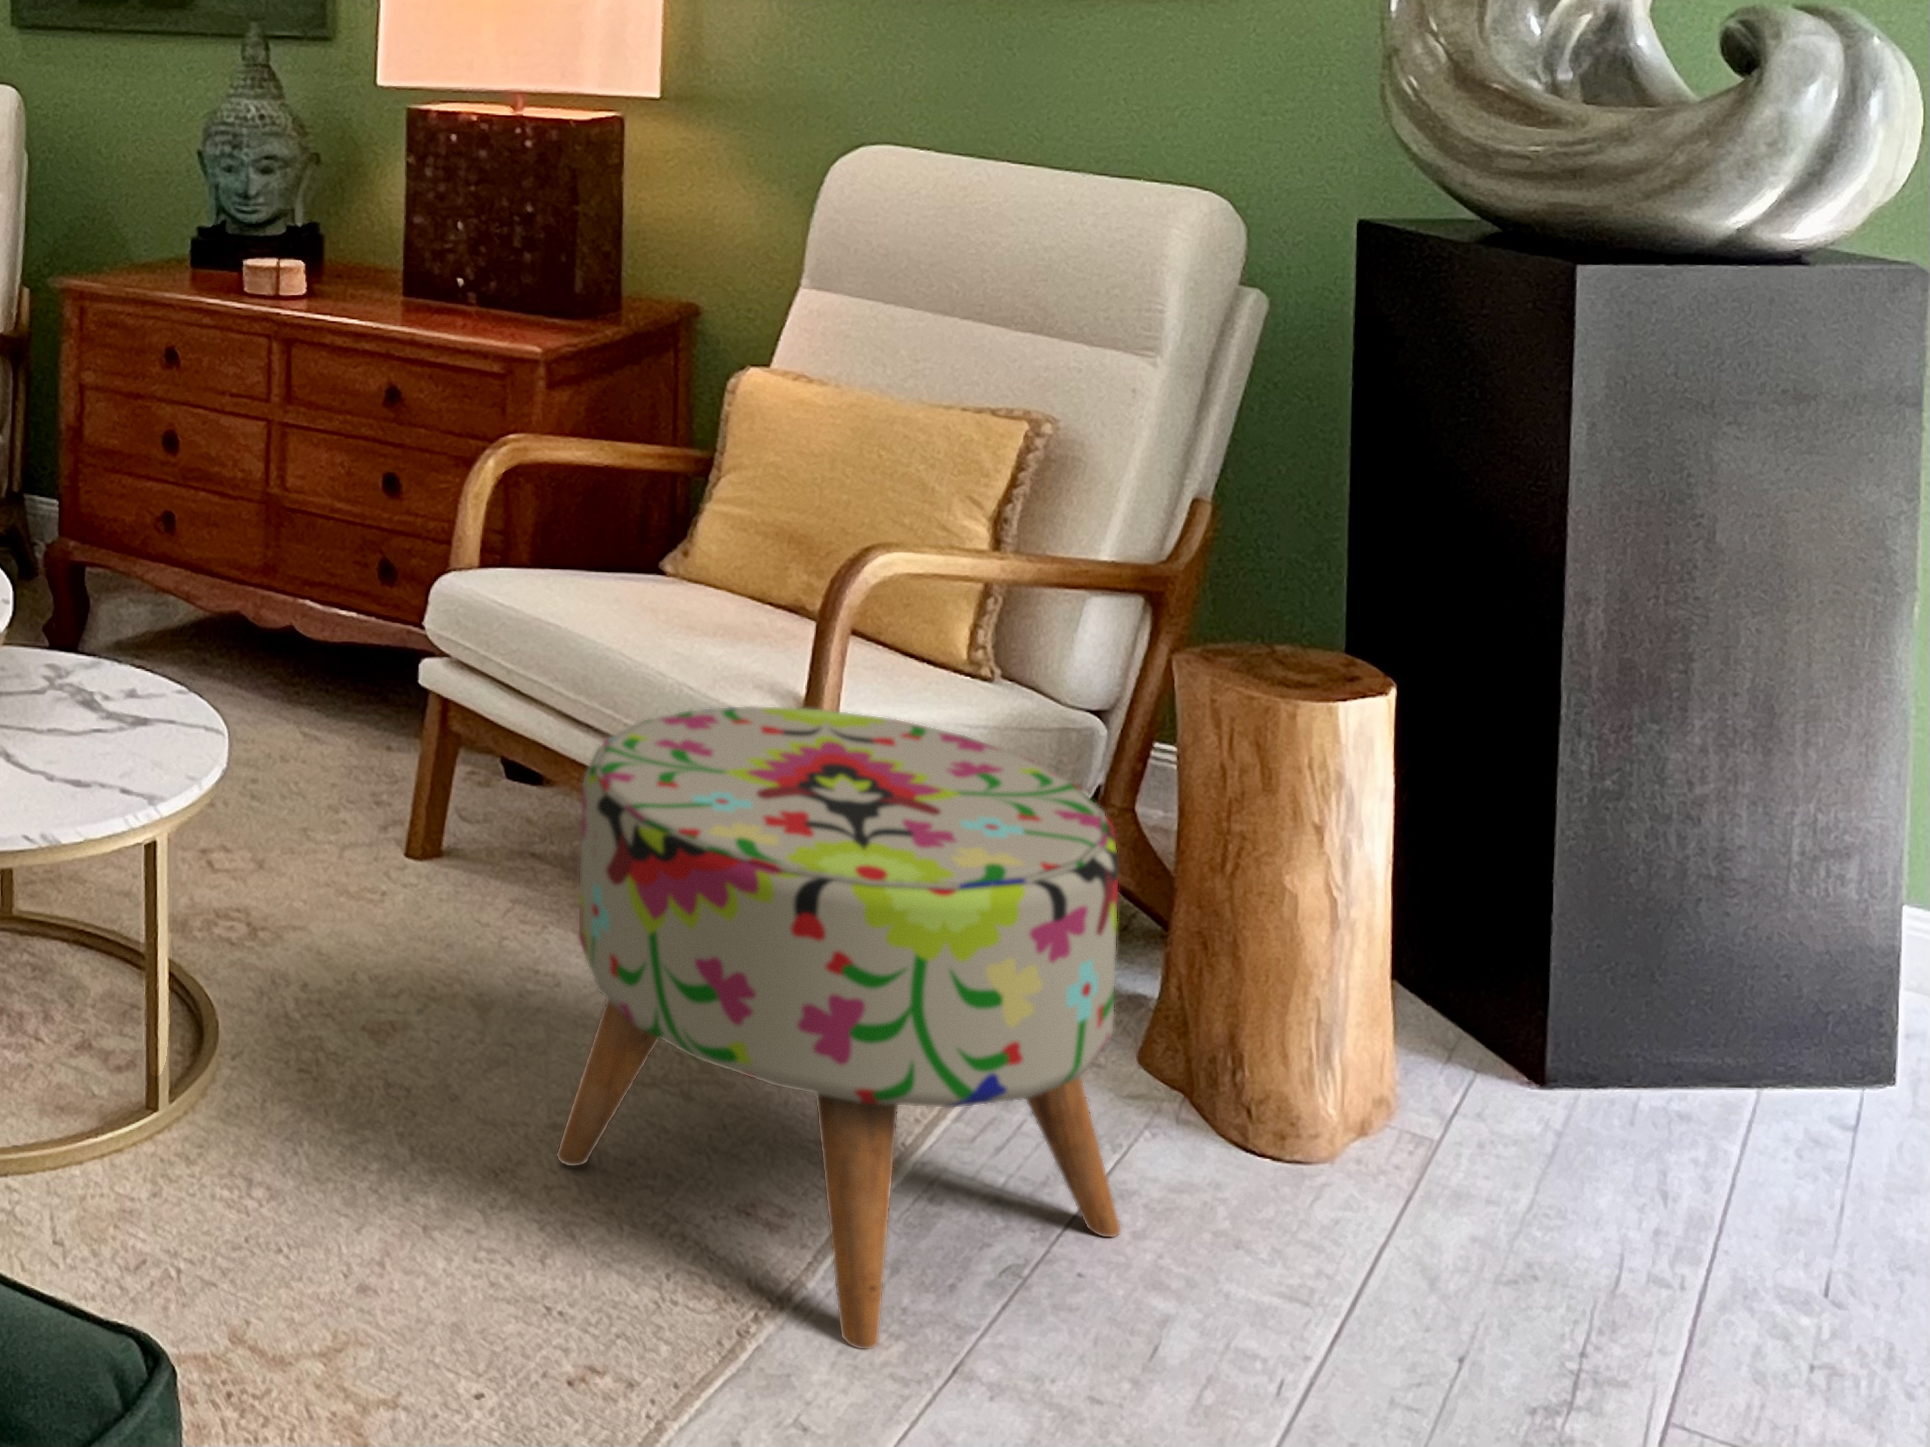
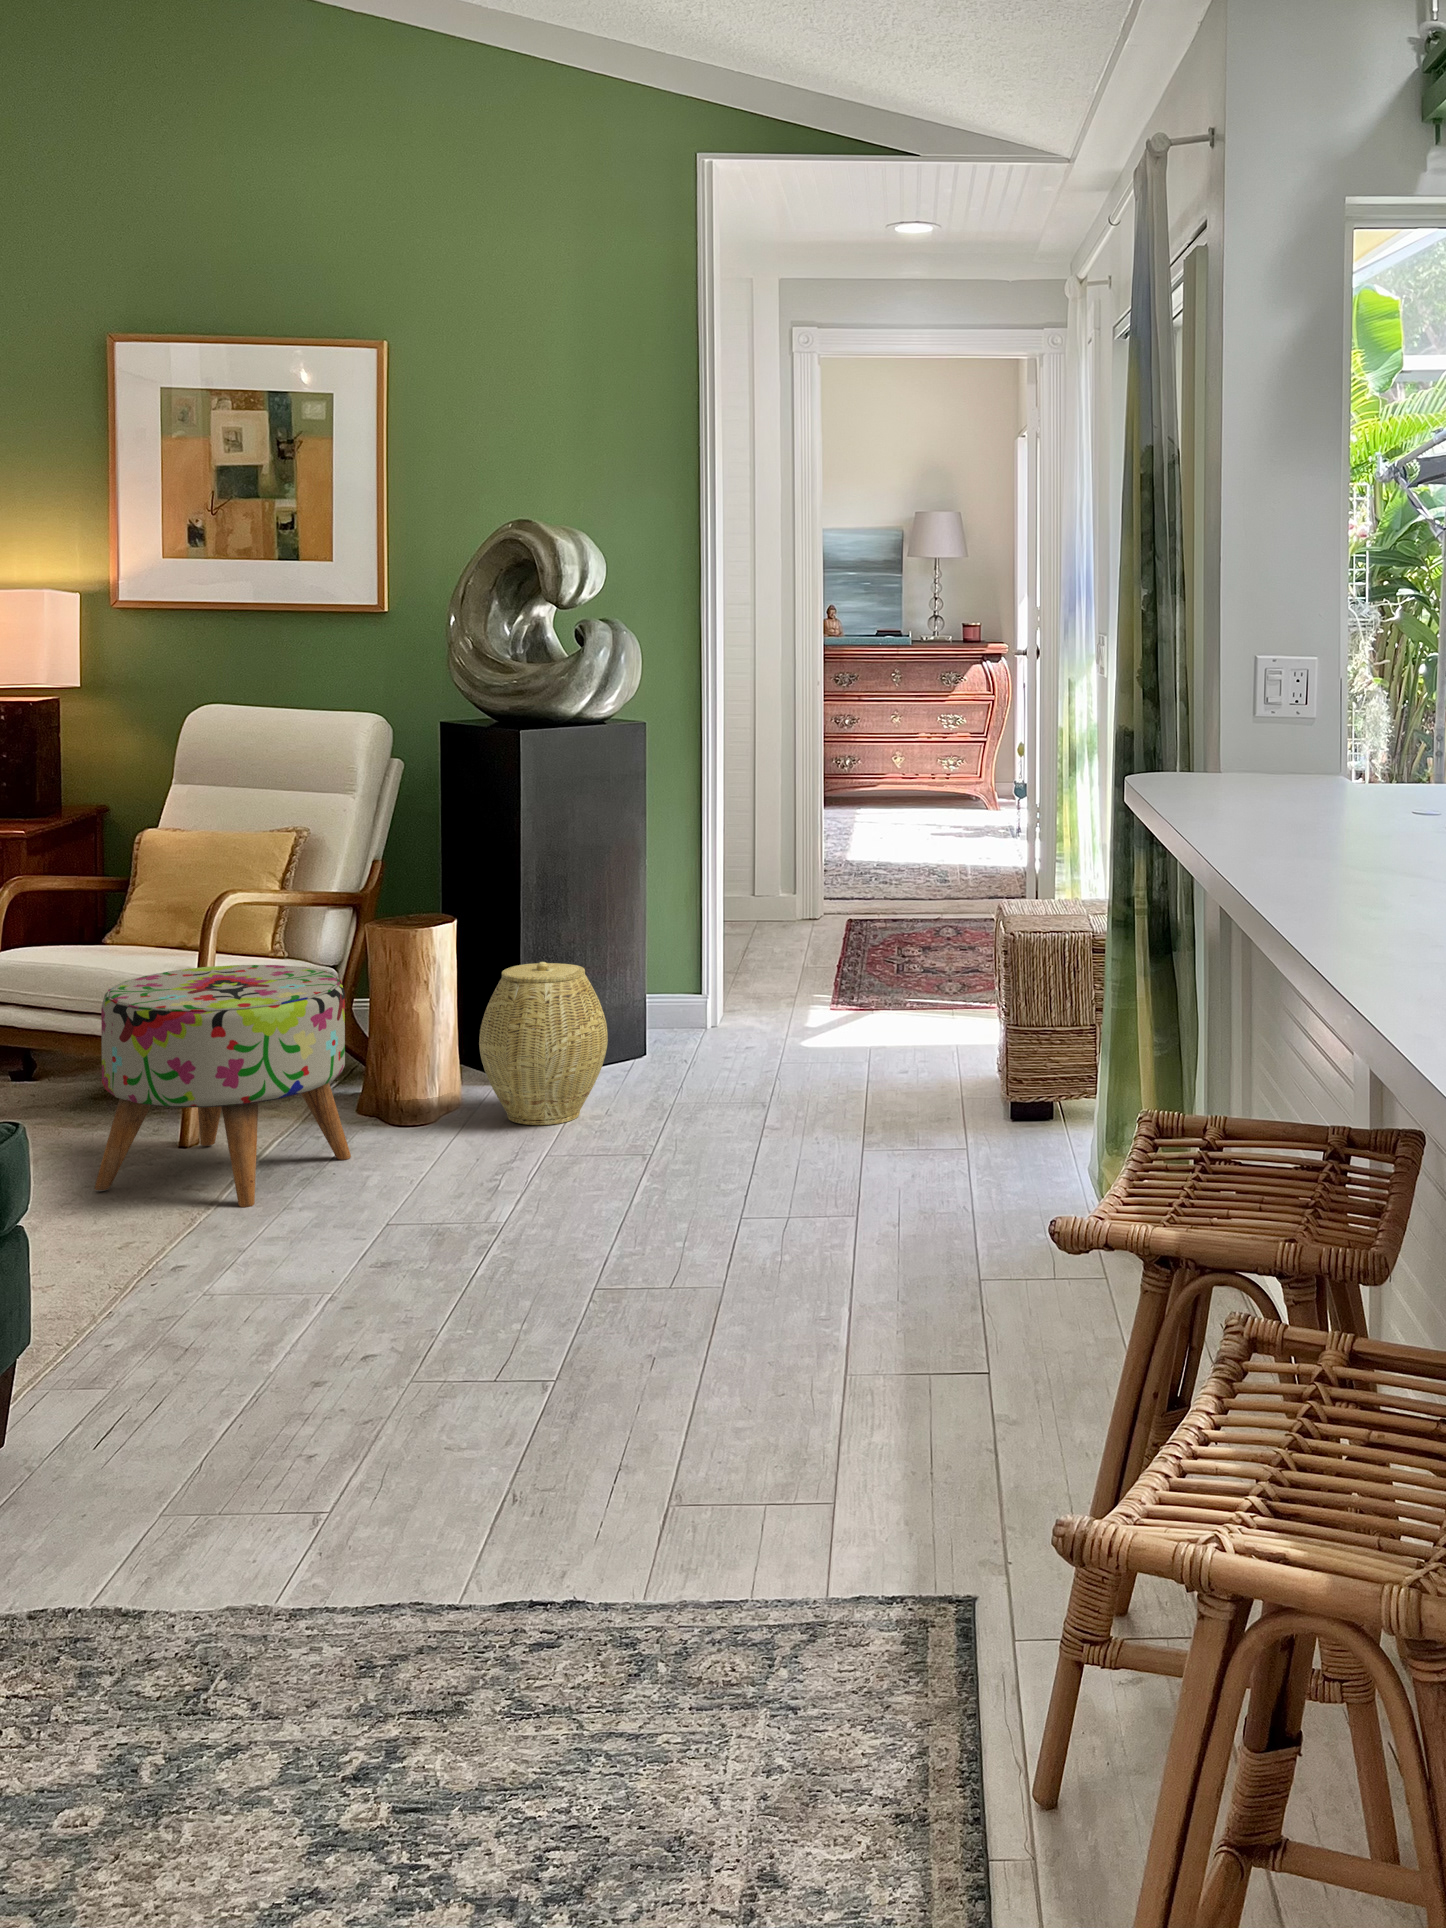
woven basket: none [1454,834,1833,1279] -> present [479,962,608,1125]

